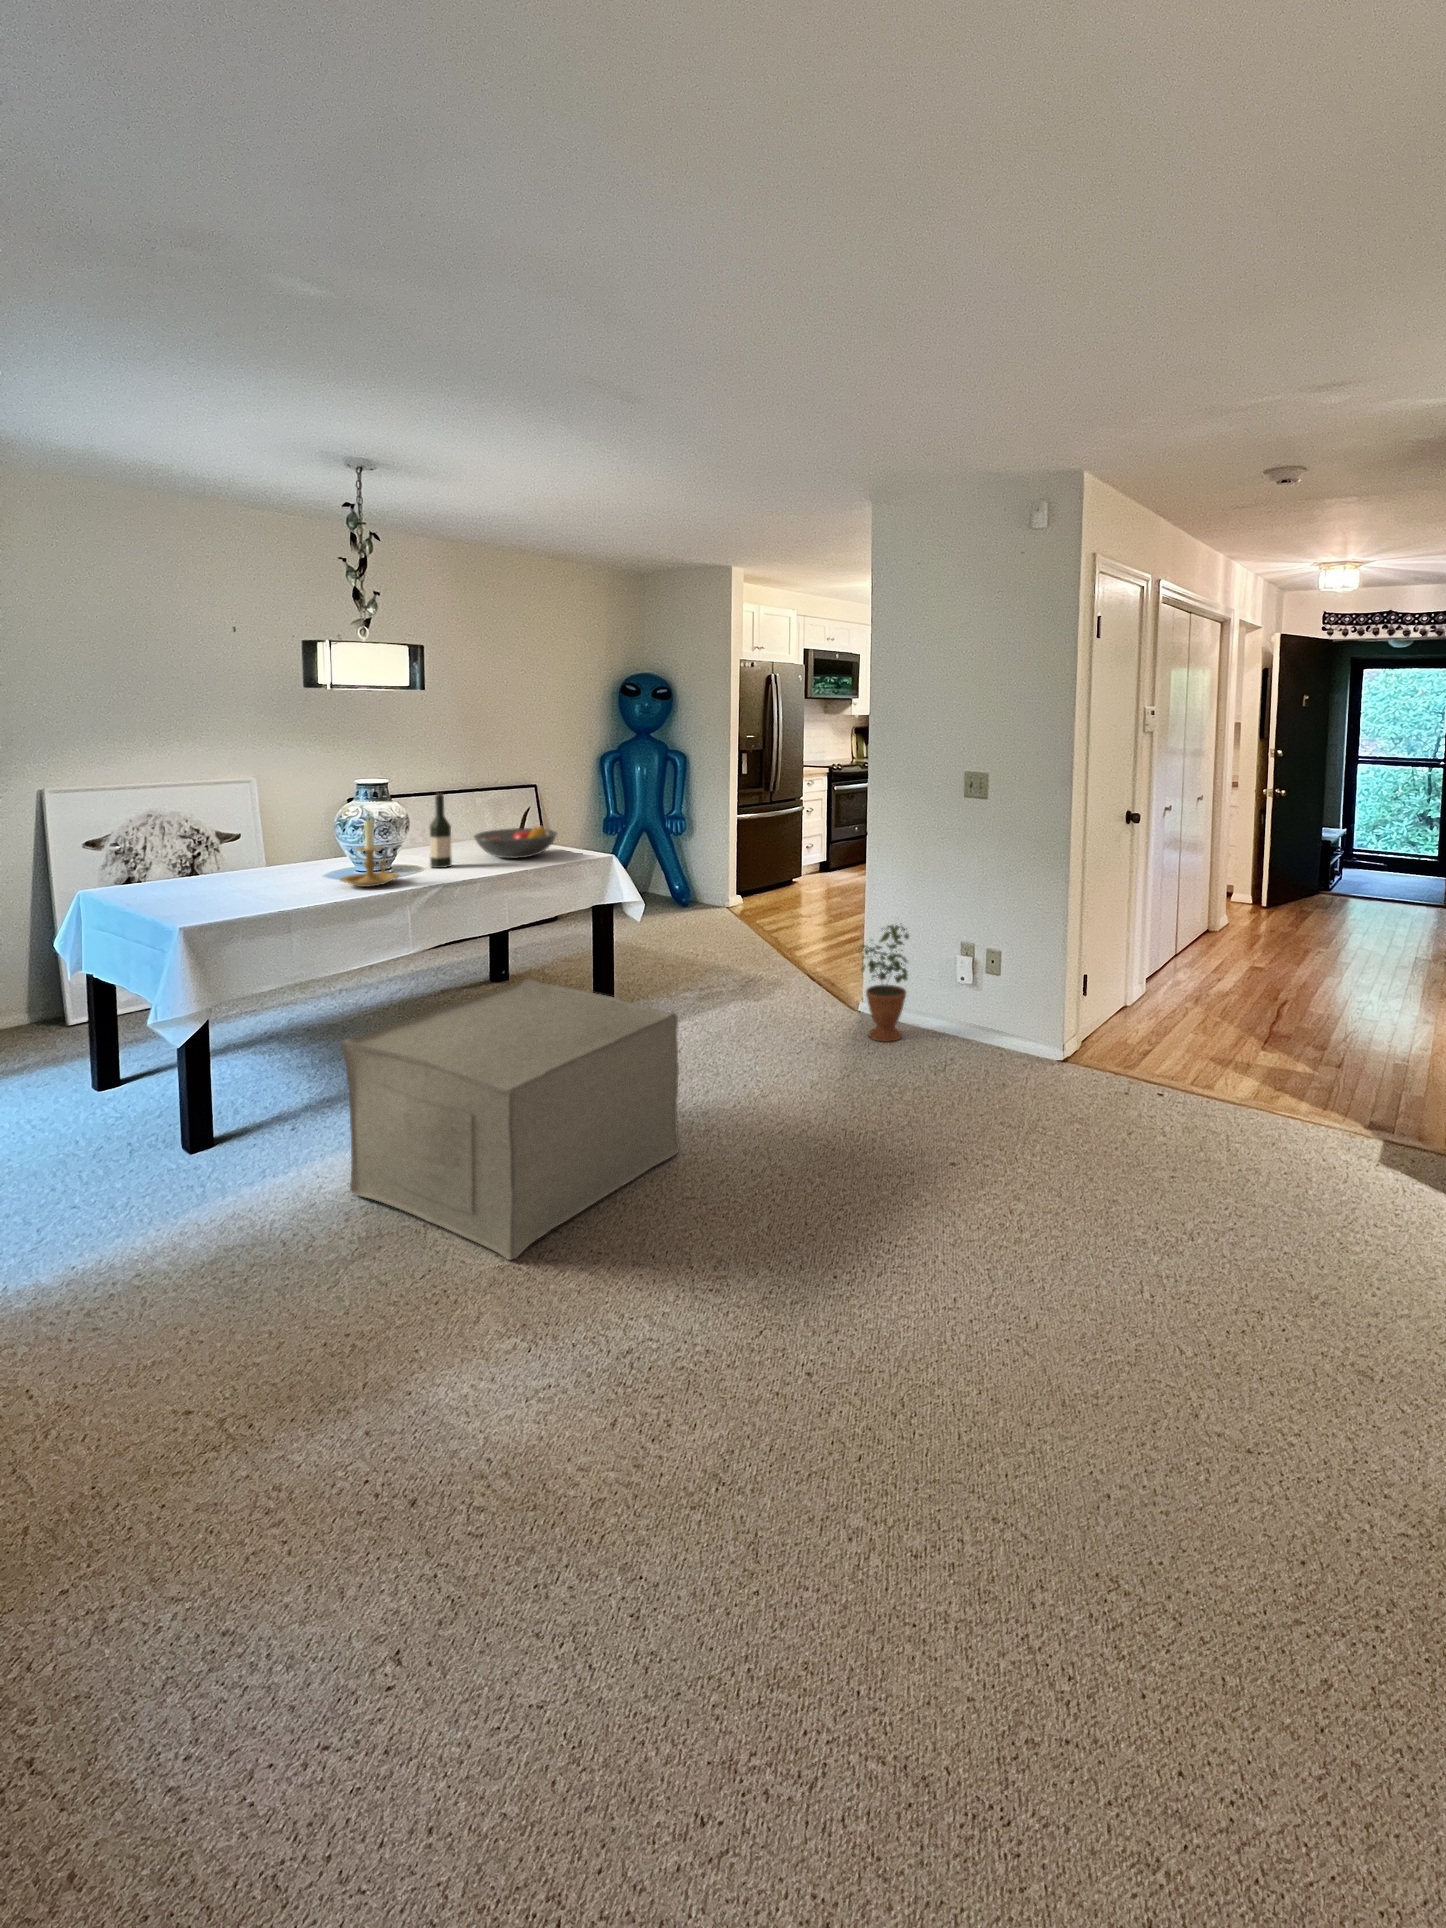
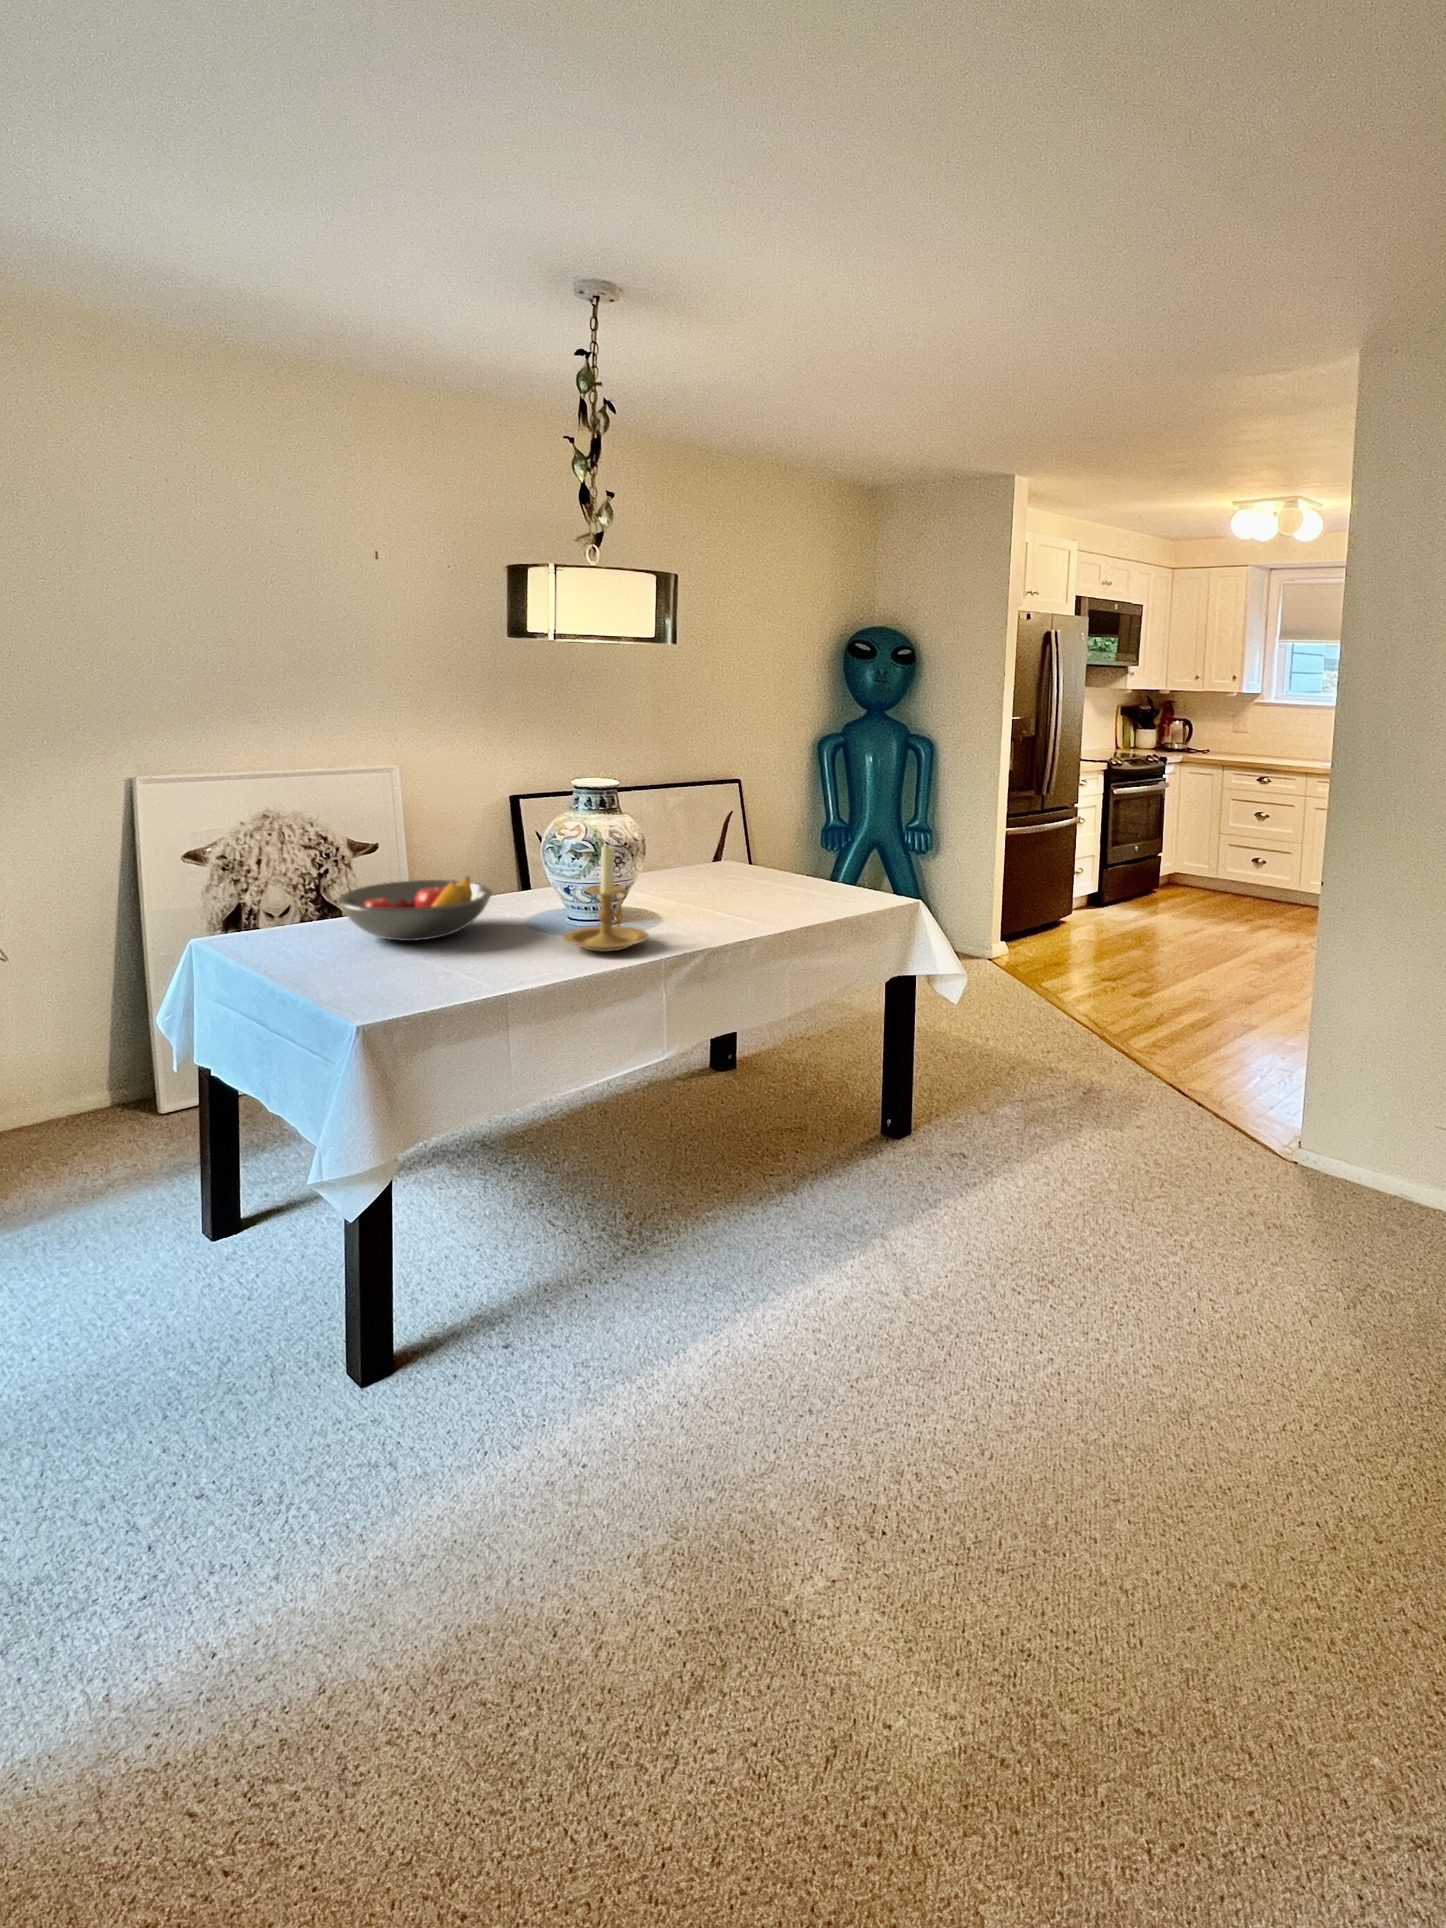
wine bottle: present [430,793,452,868] -> none [672,802,704,917]
fruit bowl: present [474,825,557,858] -> present [338,877,492,941]
potted plant: present [860,923,909,1042] -> none [1326,1025,1417,1227]
ottoman: present [342,979,680,1260] -> none [634,1123,1177,1743]

